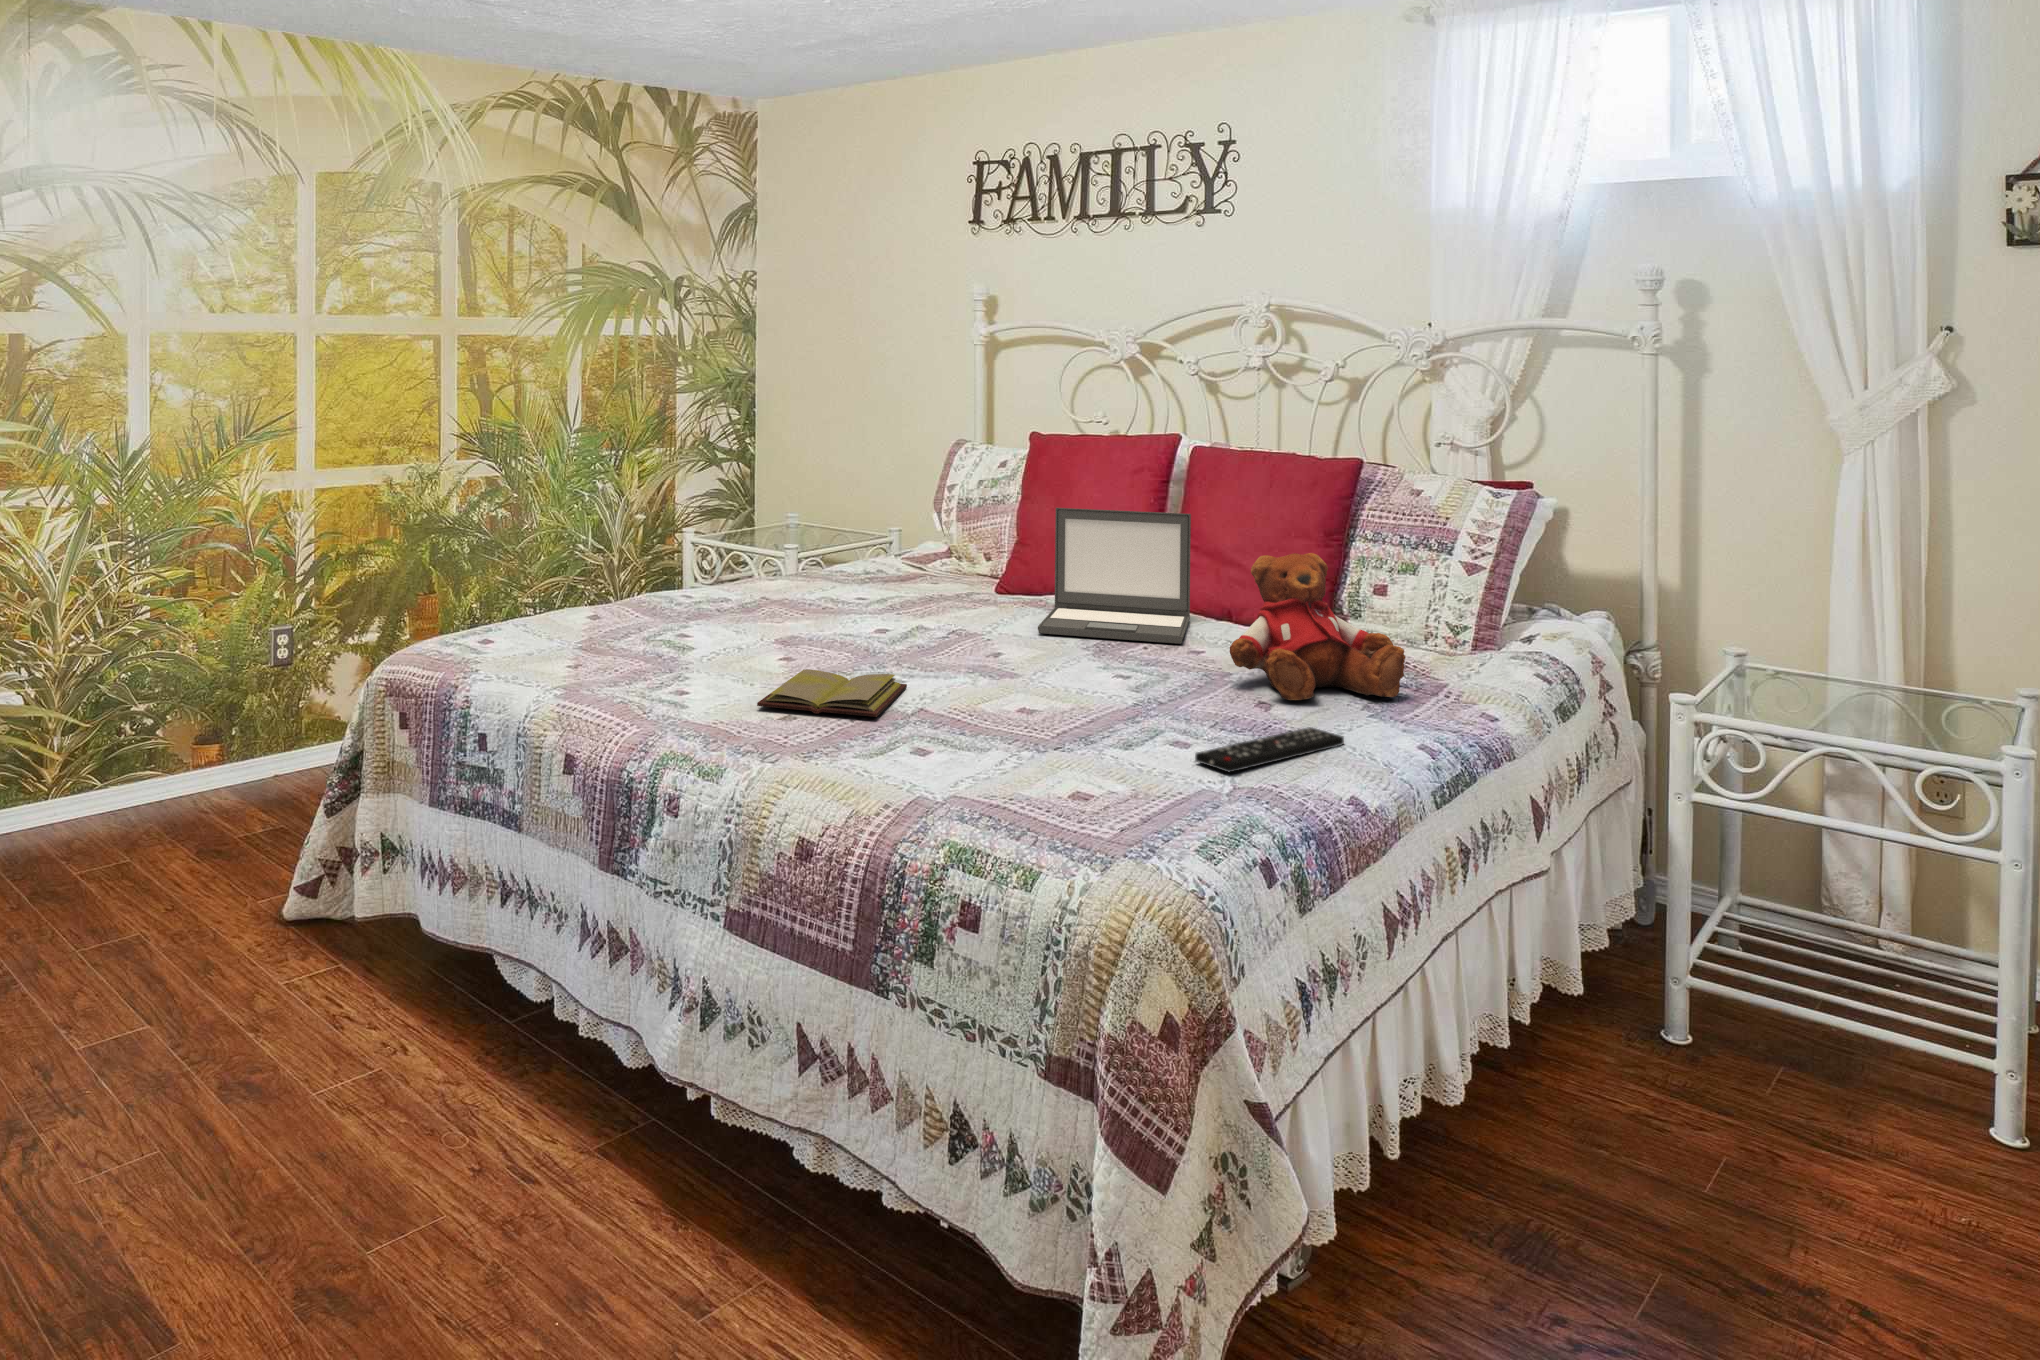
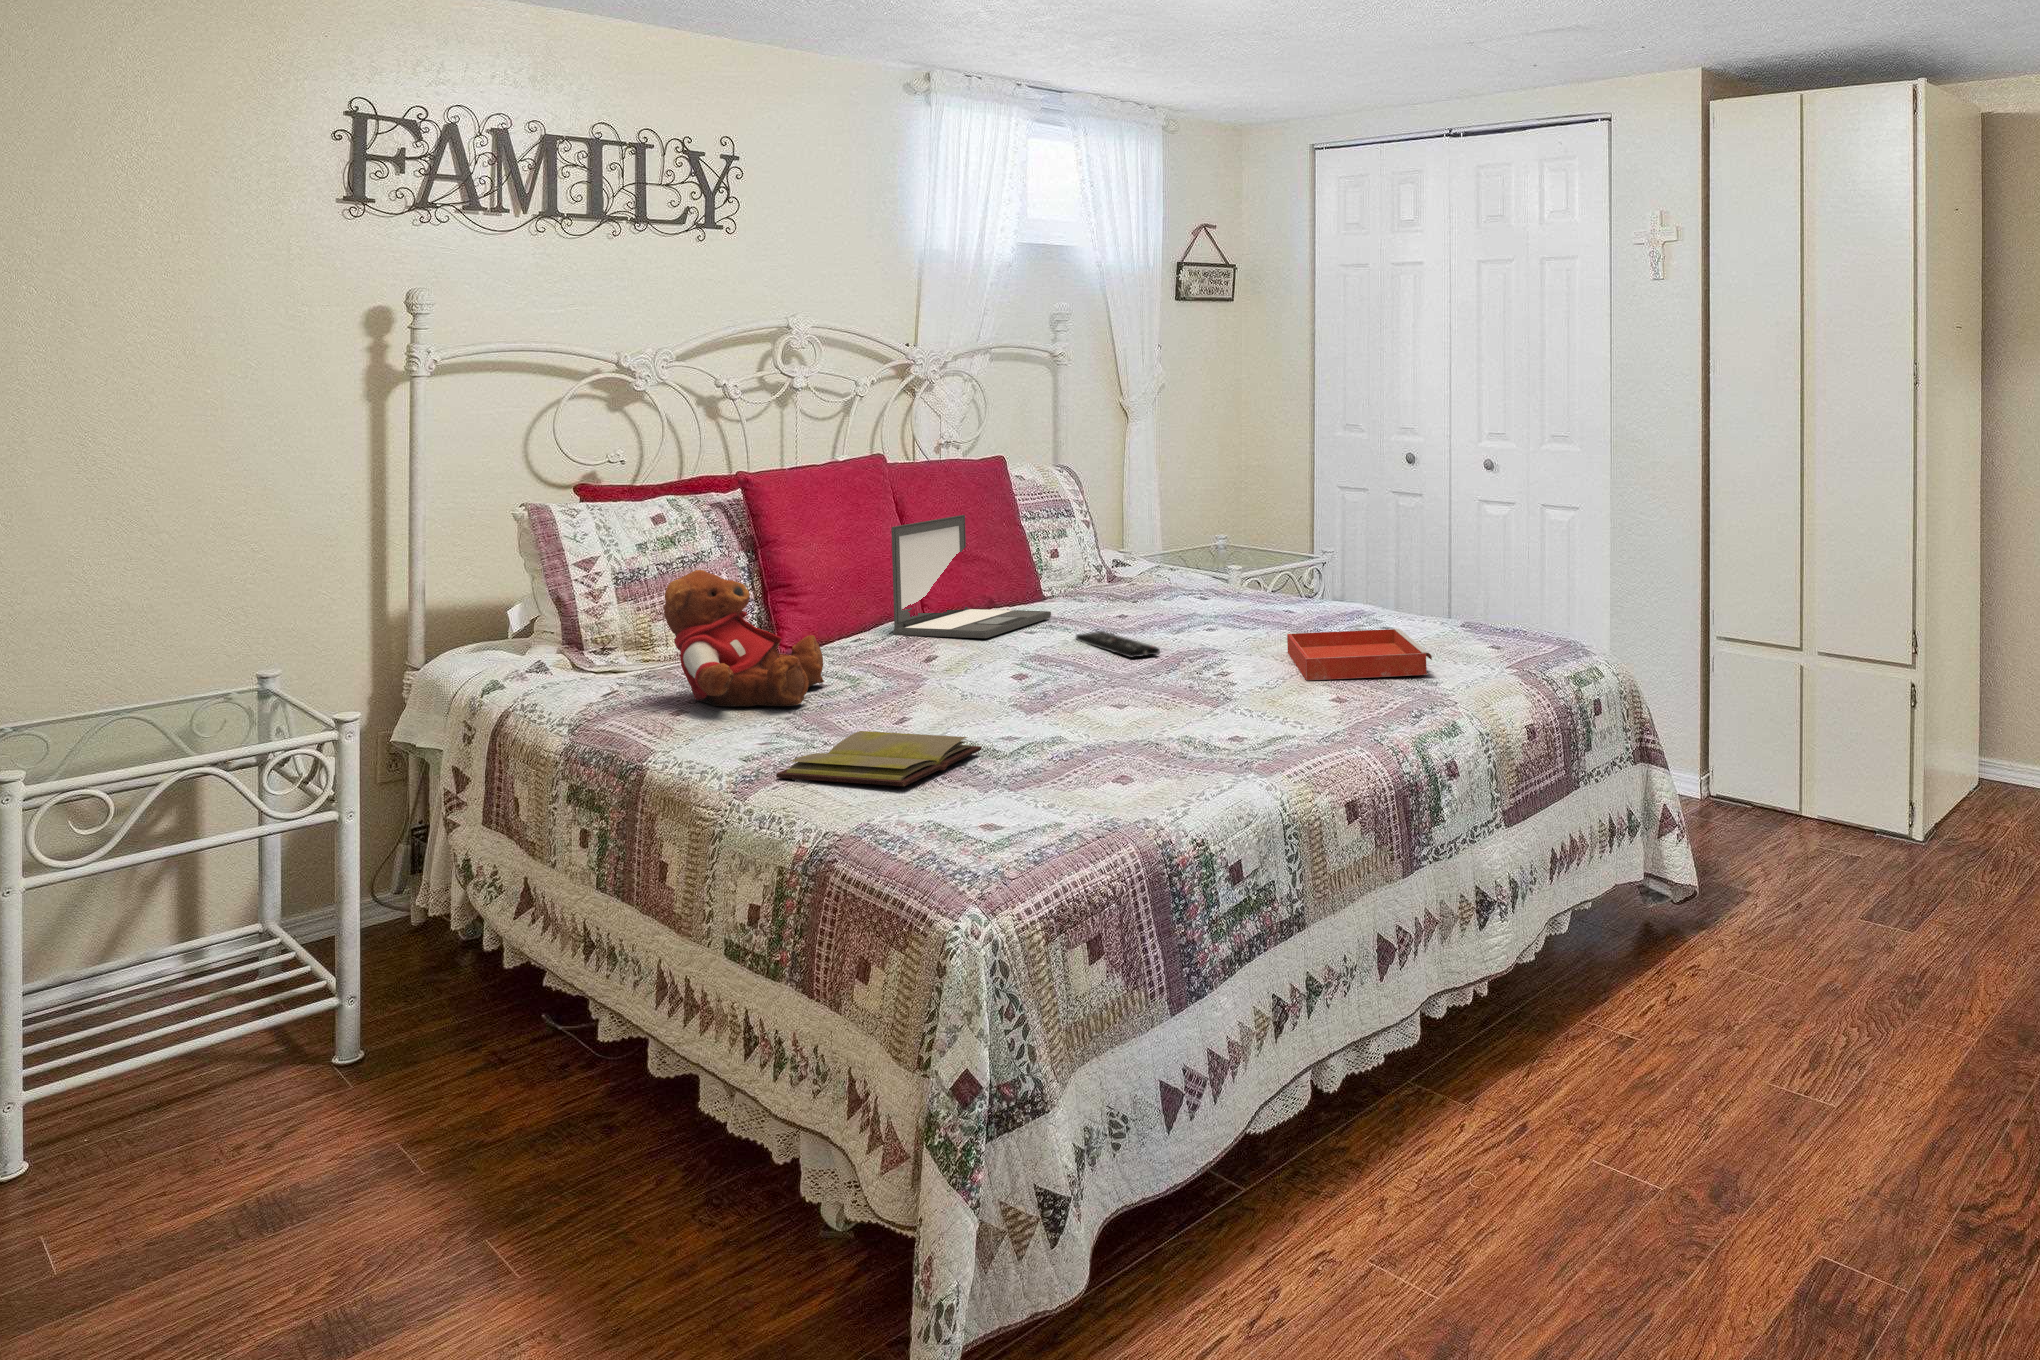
teddy bear: present [1230,553,1406,700] -> present [664,570,824,707]
diary: present [757,669,907,717] -> present [776,731,982,786]
tray: none [854,707,1076,784] -> present [1287,628,1432,680]
remote control: present [1195,727,1344,772] -> present [1076,631,1160,658]

